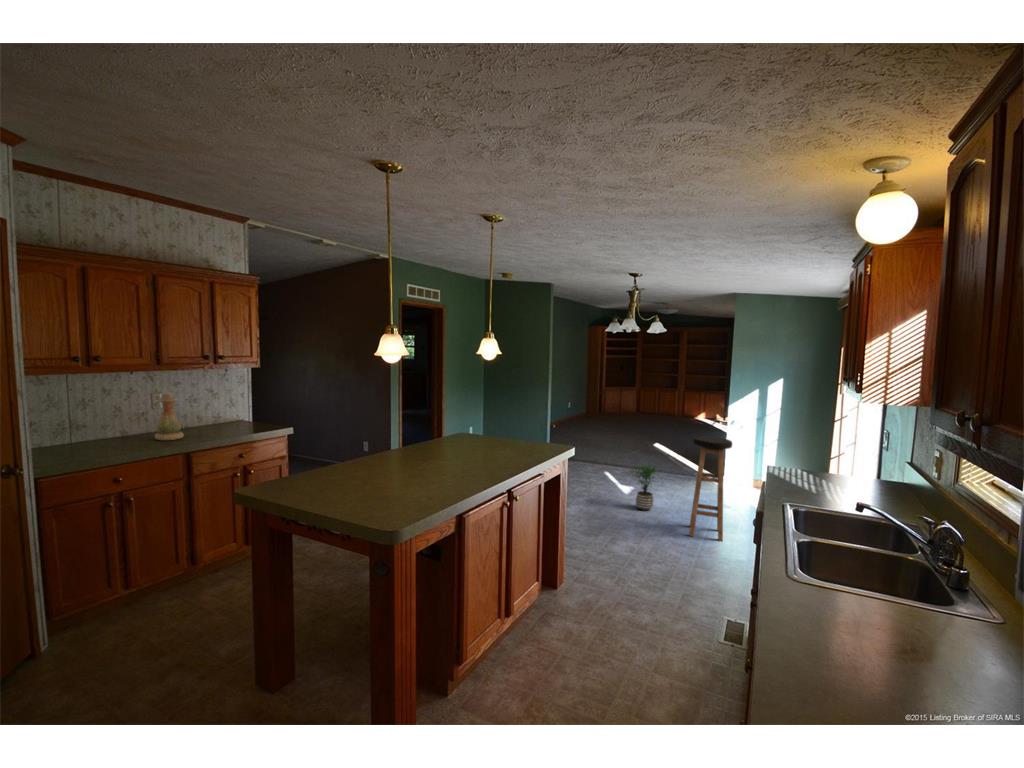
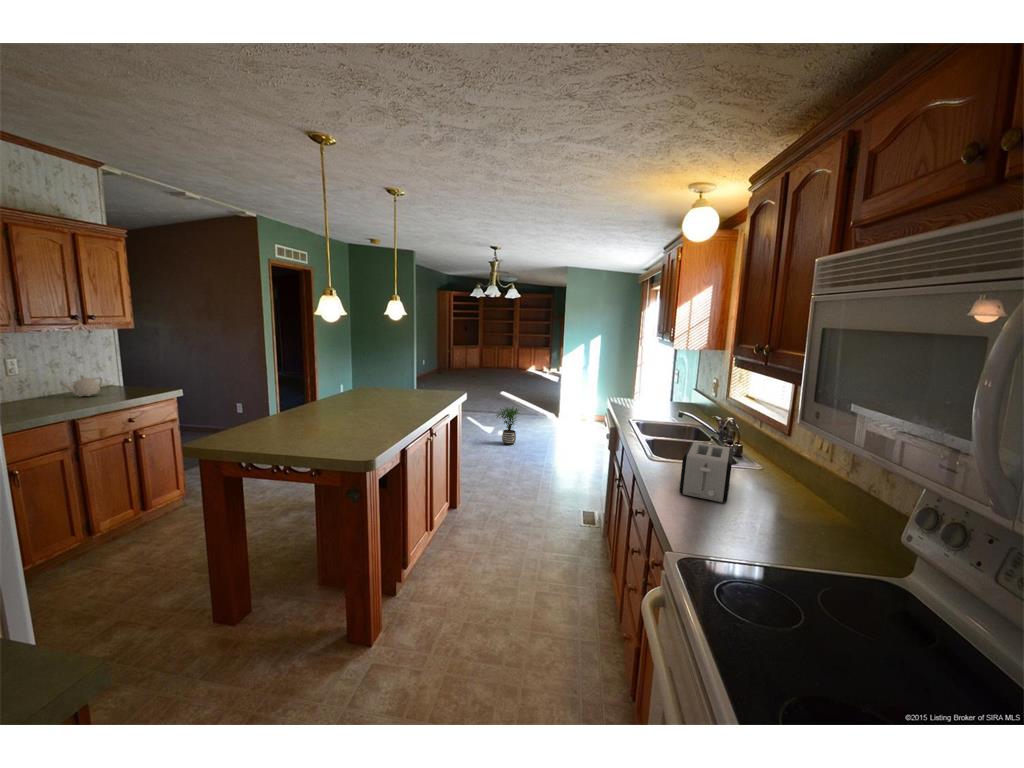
vase: present [155,392,184,441] -> none [19,355,57,409]
teapot: none [194,410,229,430] -> present [62,375,102,397]
bar stool: present [689,436,732,541] -> none [546,381,578,461]
toaster: none [824,565,944,698] -> present [679,442,733,502]

